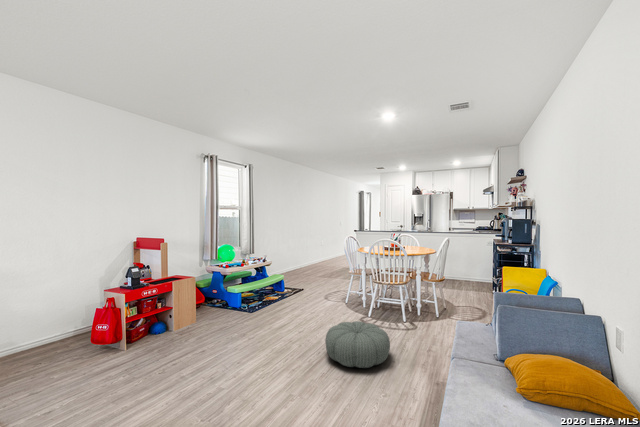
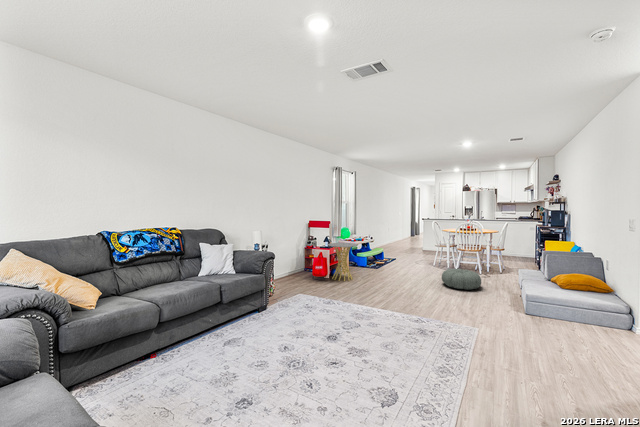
side table: none [130,275,191,350] -> present [328,243,357,281]

